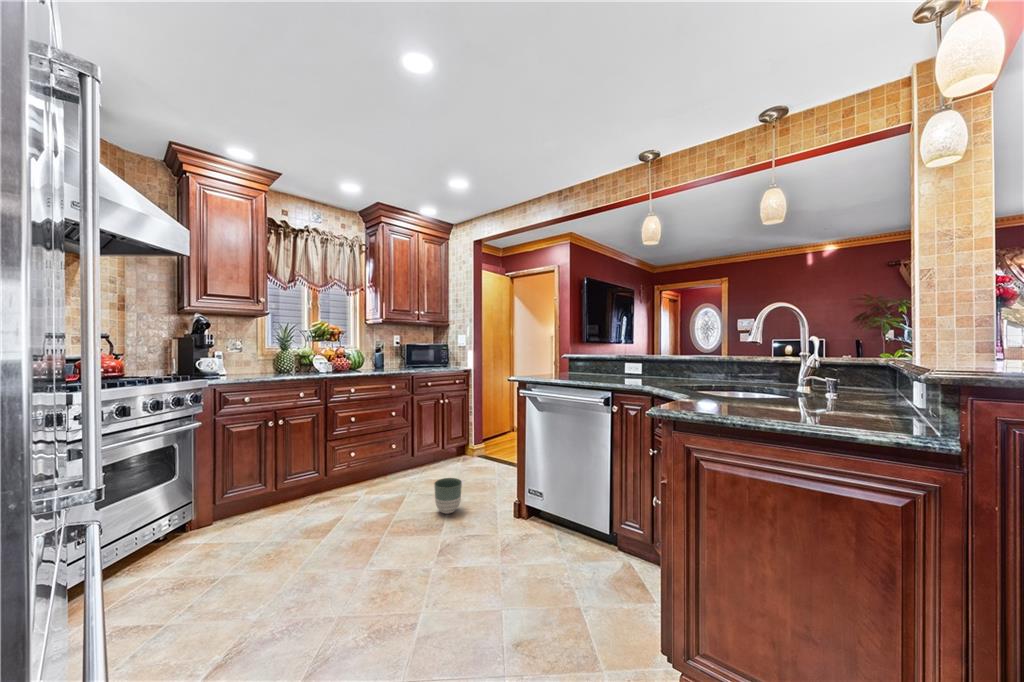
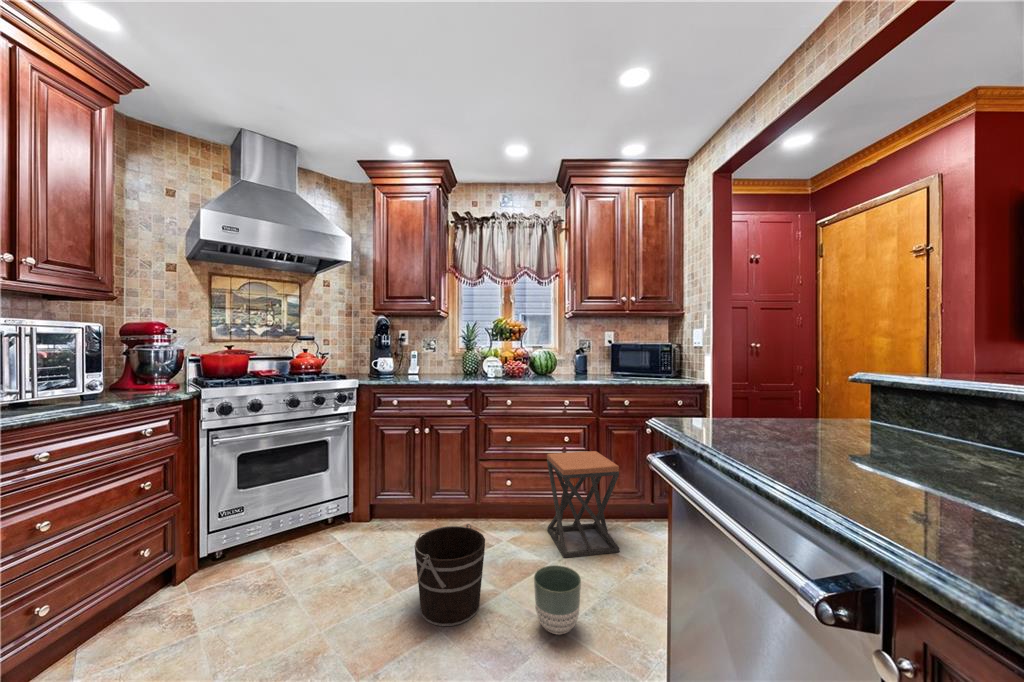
stool: none [388,418,442,488] -> present [547,451,620,558]
bucket: none [349,474,403,539] -> present [415,524,485,626]

